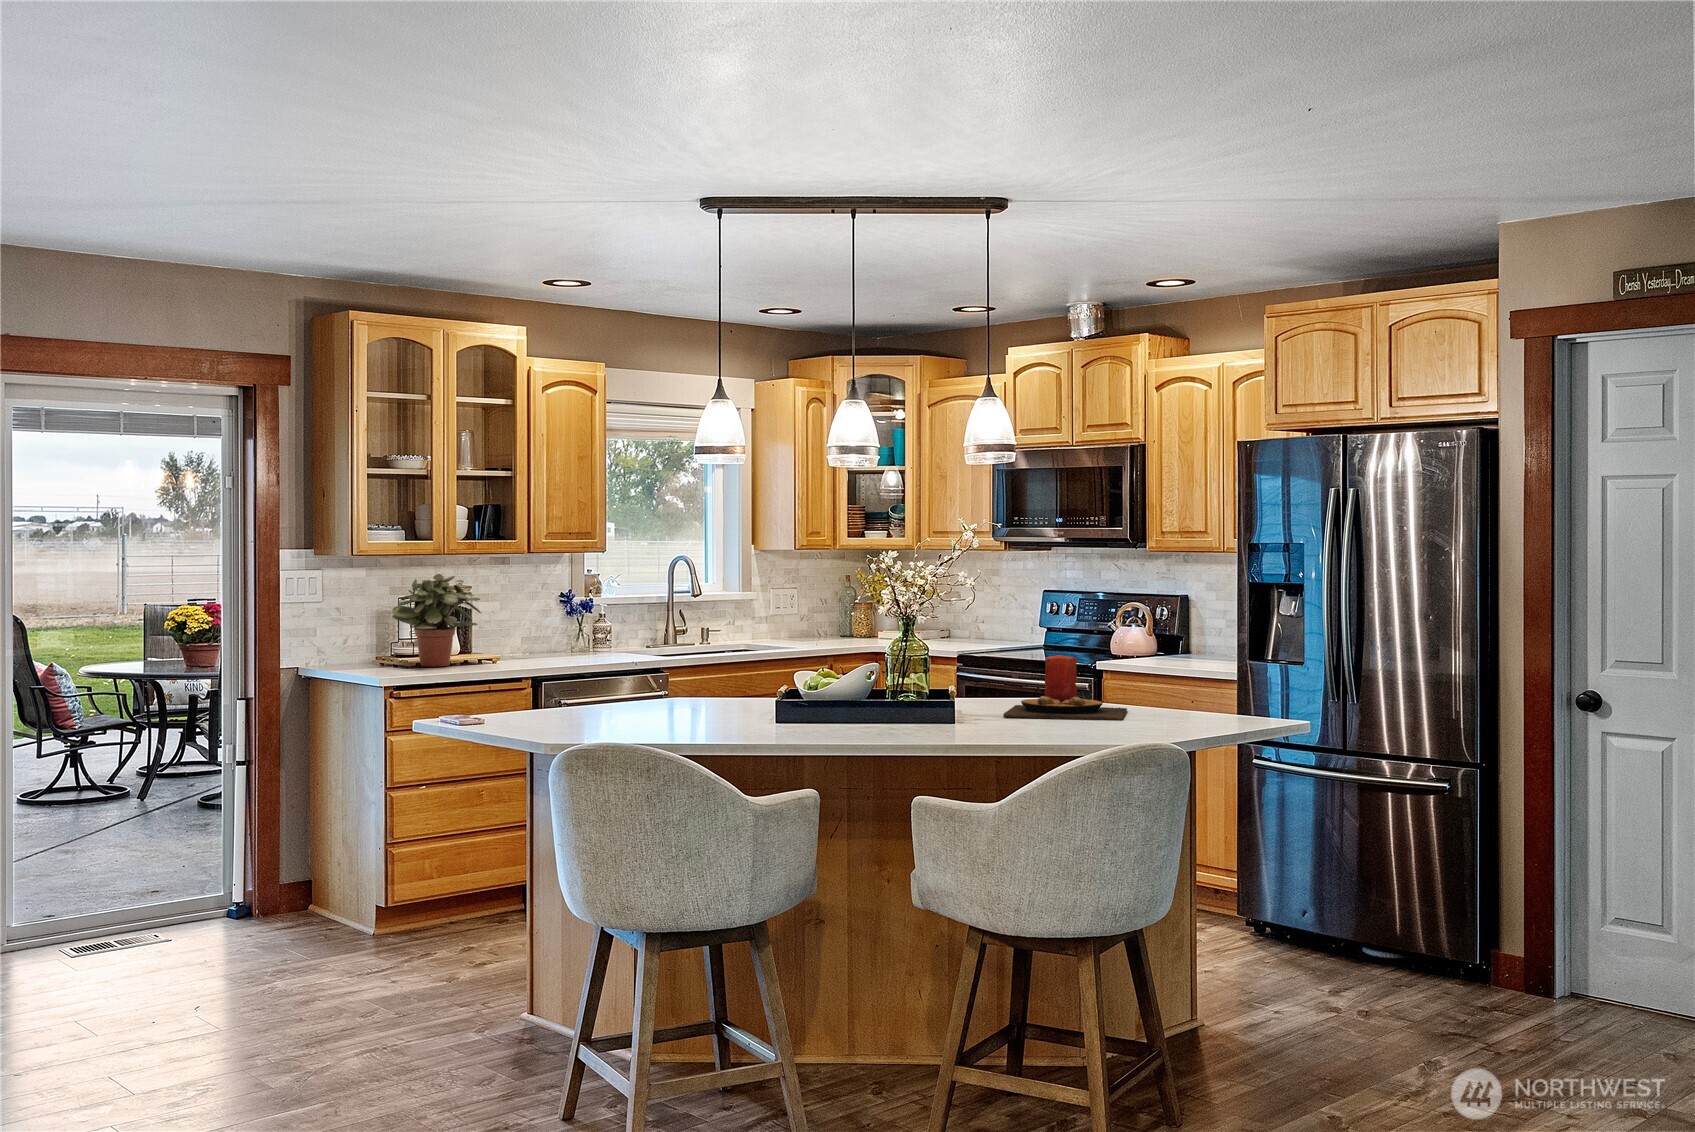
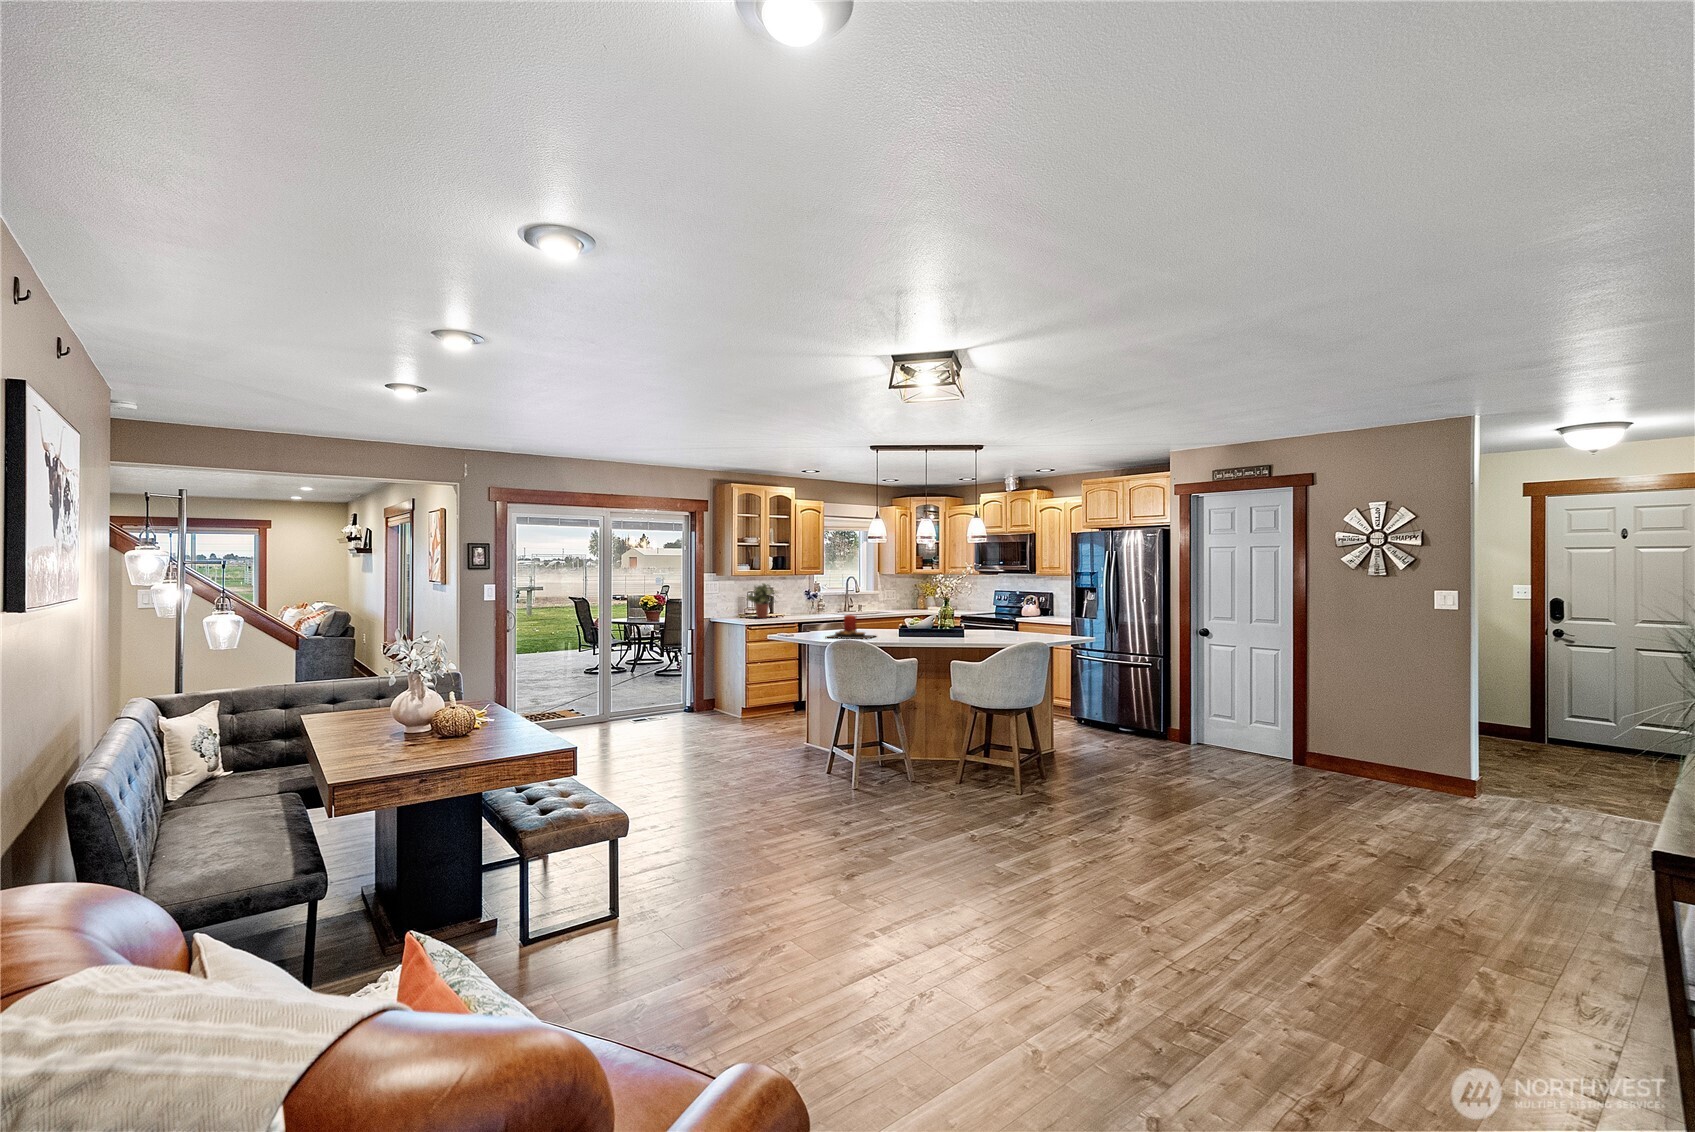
candle: present [1003,655,1127,720] -> present [826,615,875,639]

